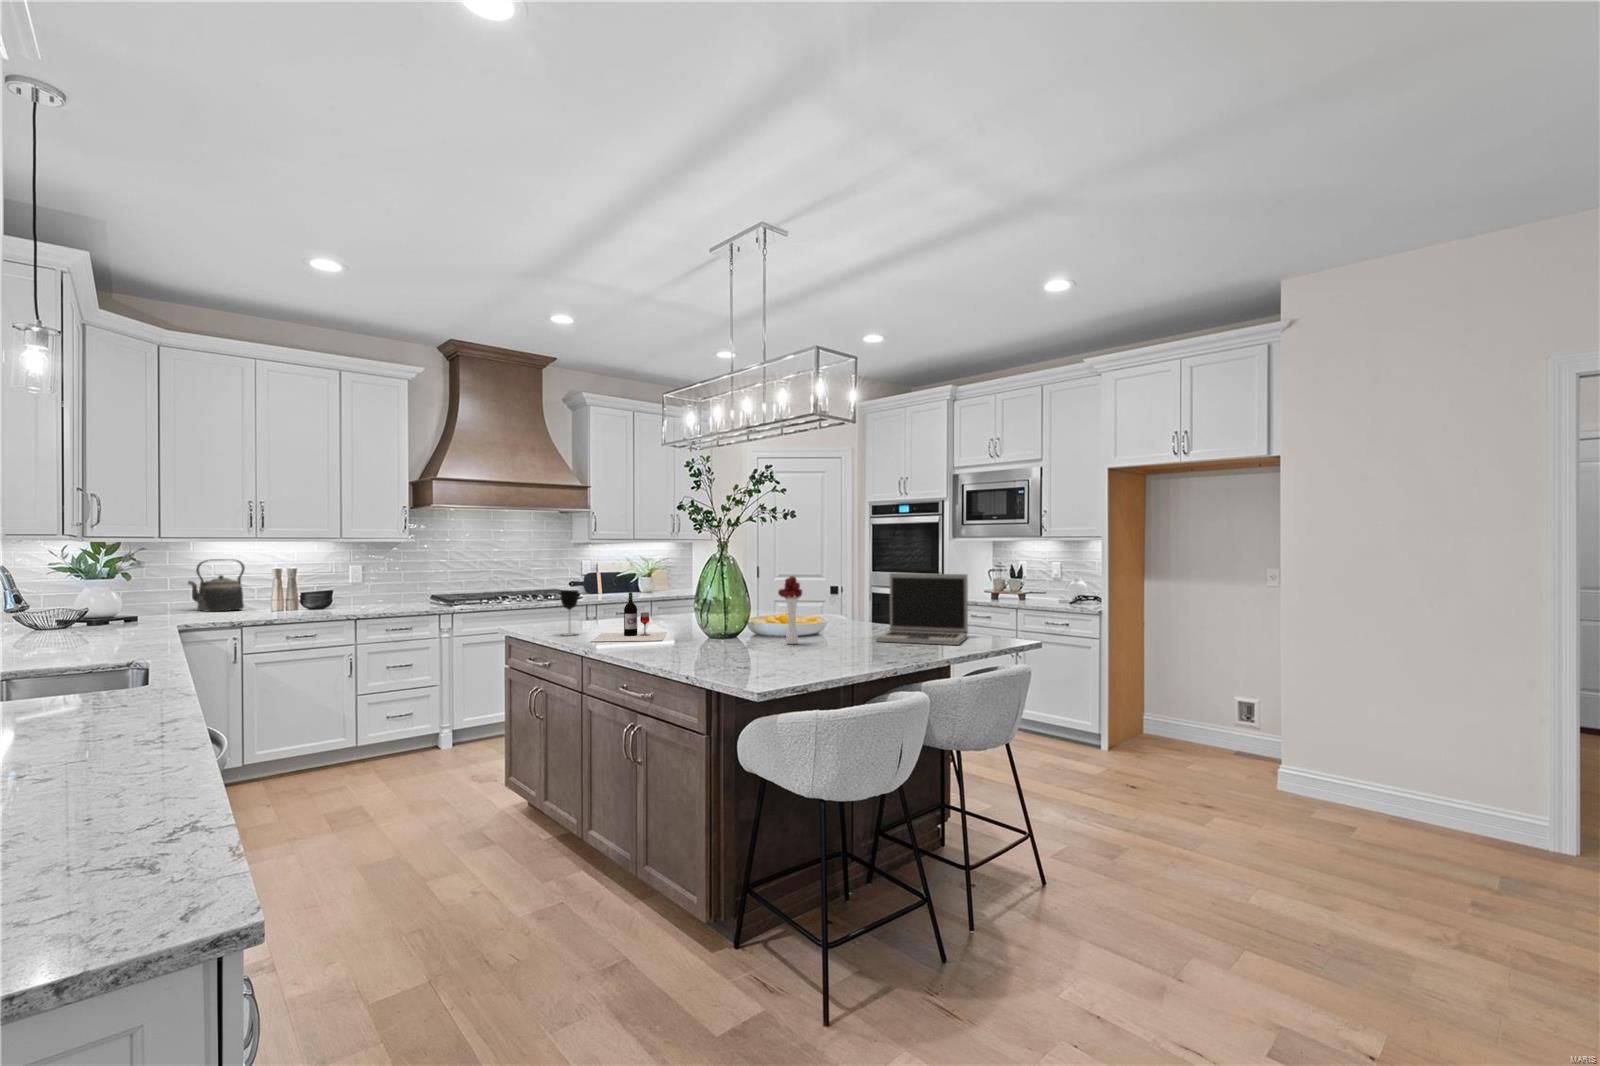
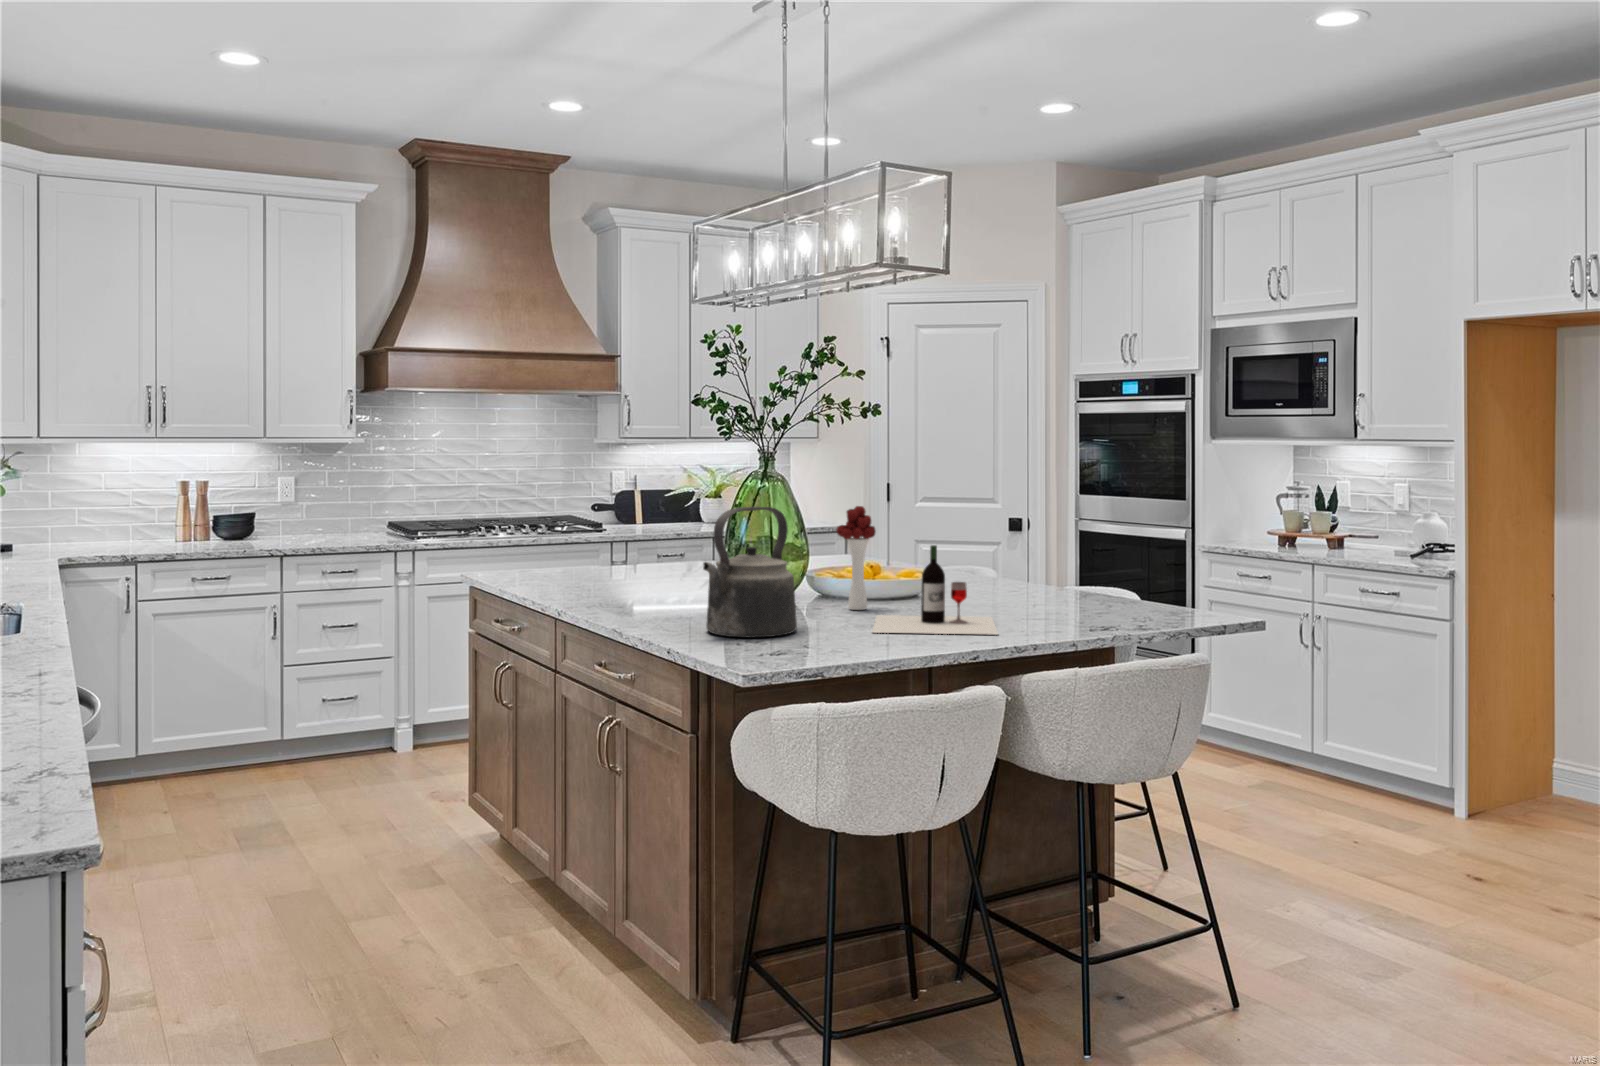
kettle: present [188,559,245,612] -> present [703,507,797,638]
laptop: present [876,573,968,645] -> none [991,503,1151,620]
wine glass: present [560,590,579,636] -> none [532,521,559,588]
wine bottle: present [591,592,666,642] -> present [873,545,998,635]

